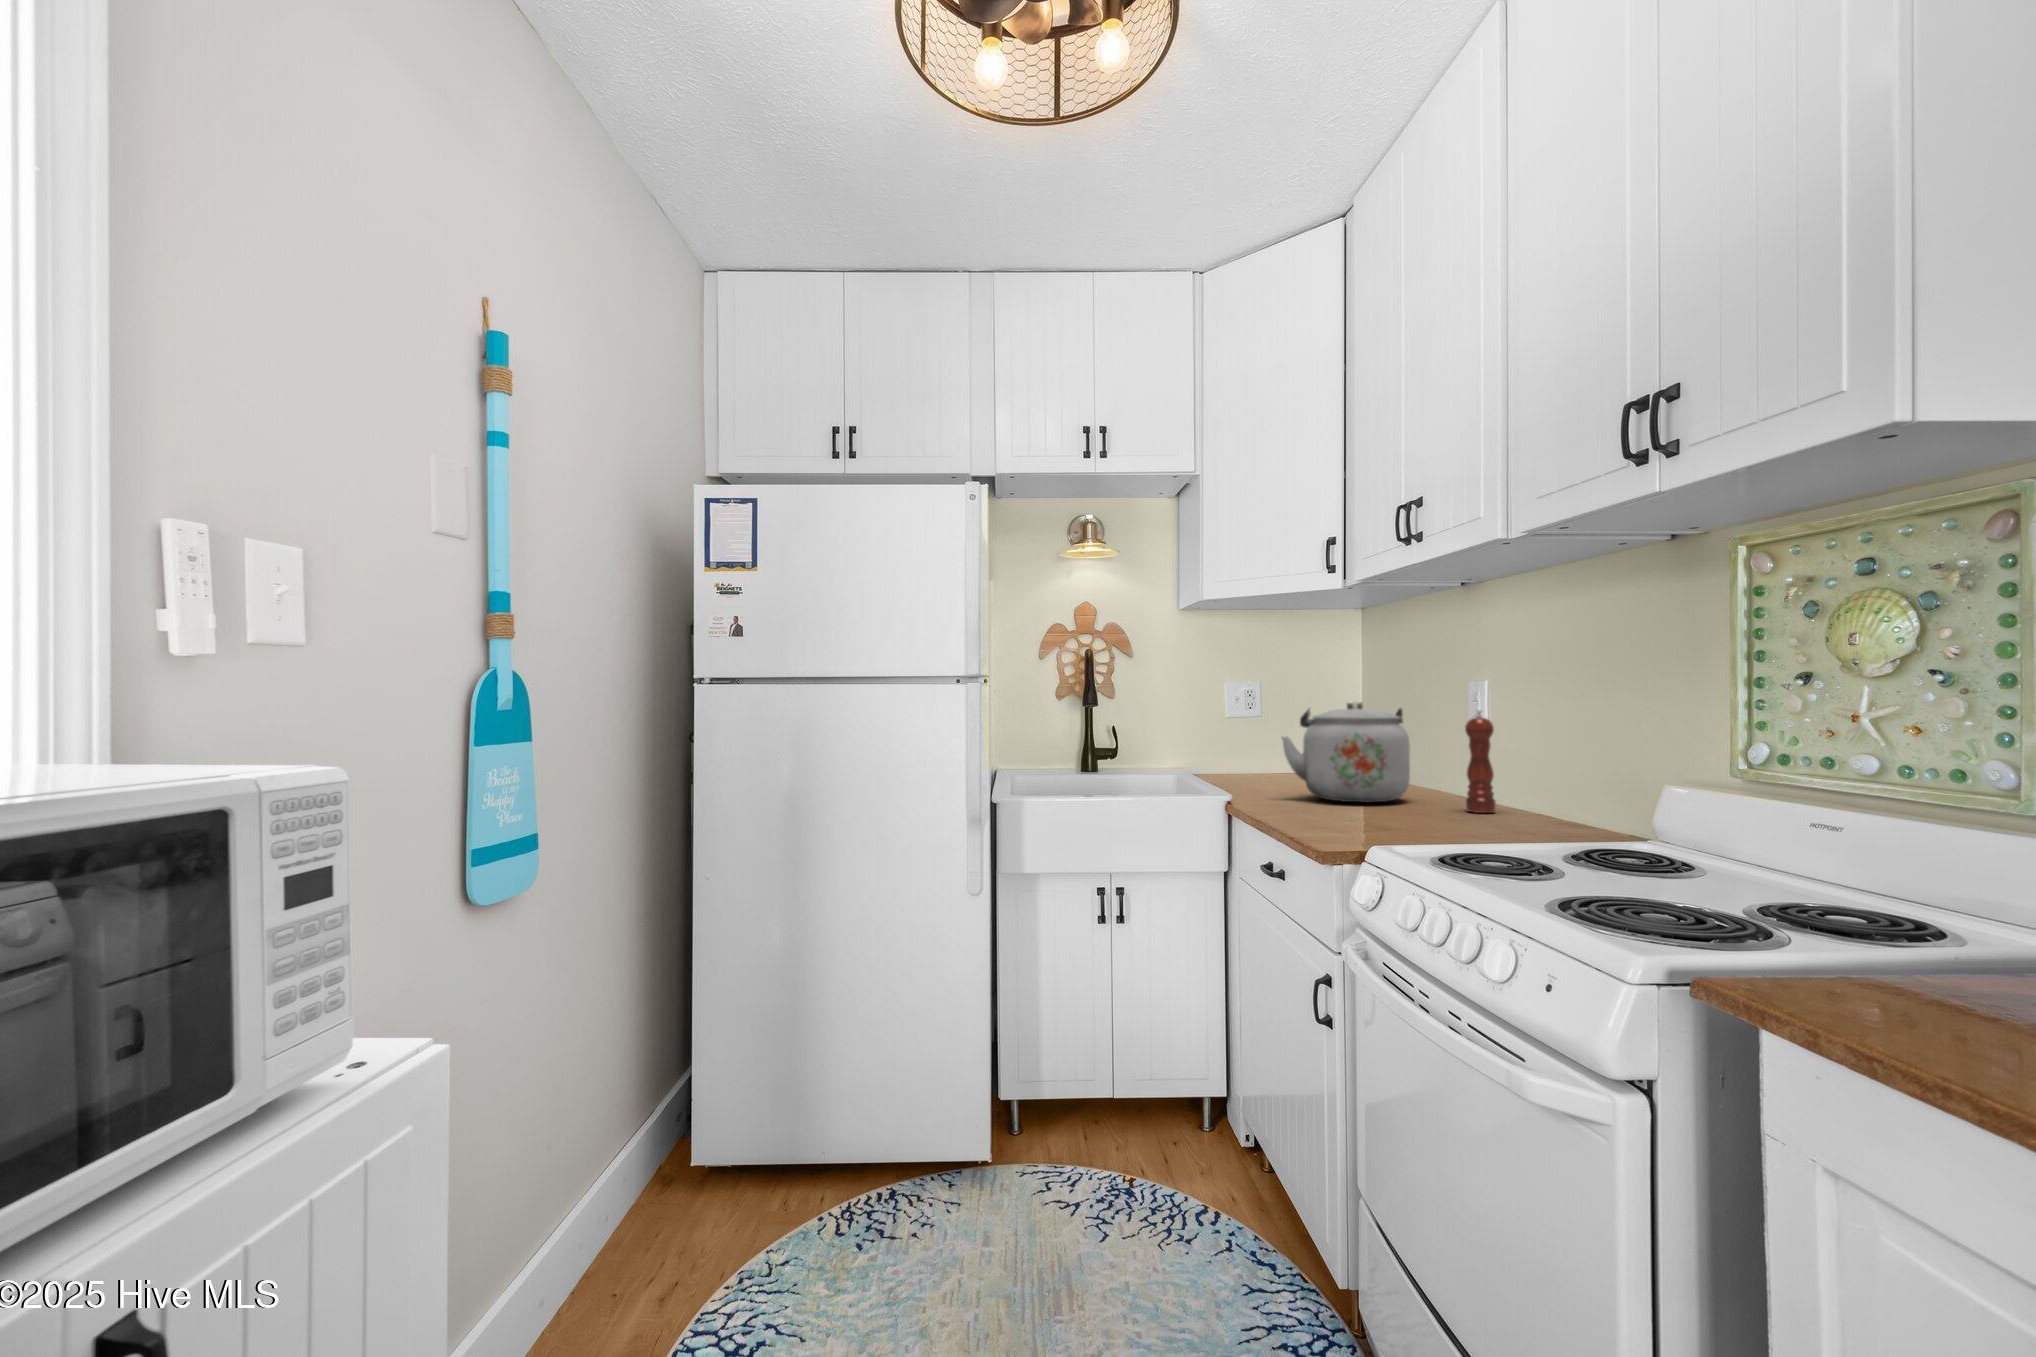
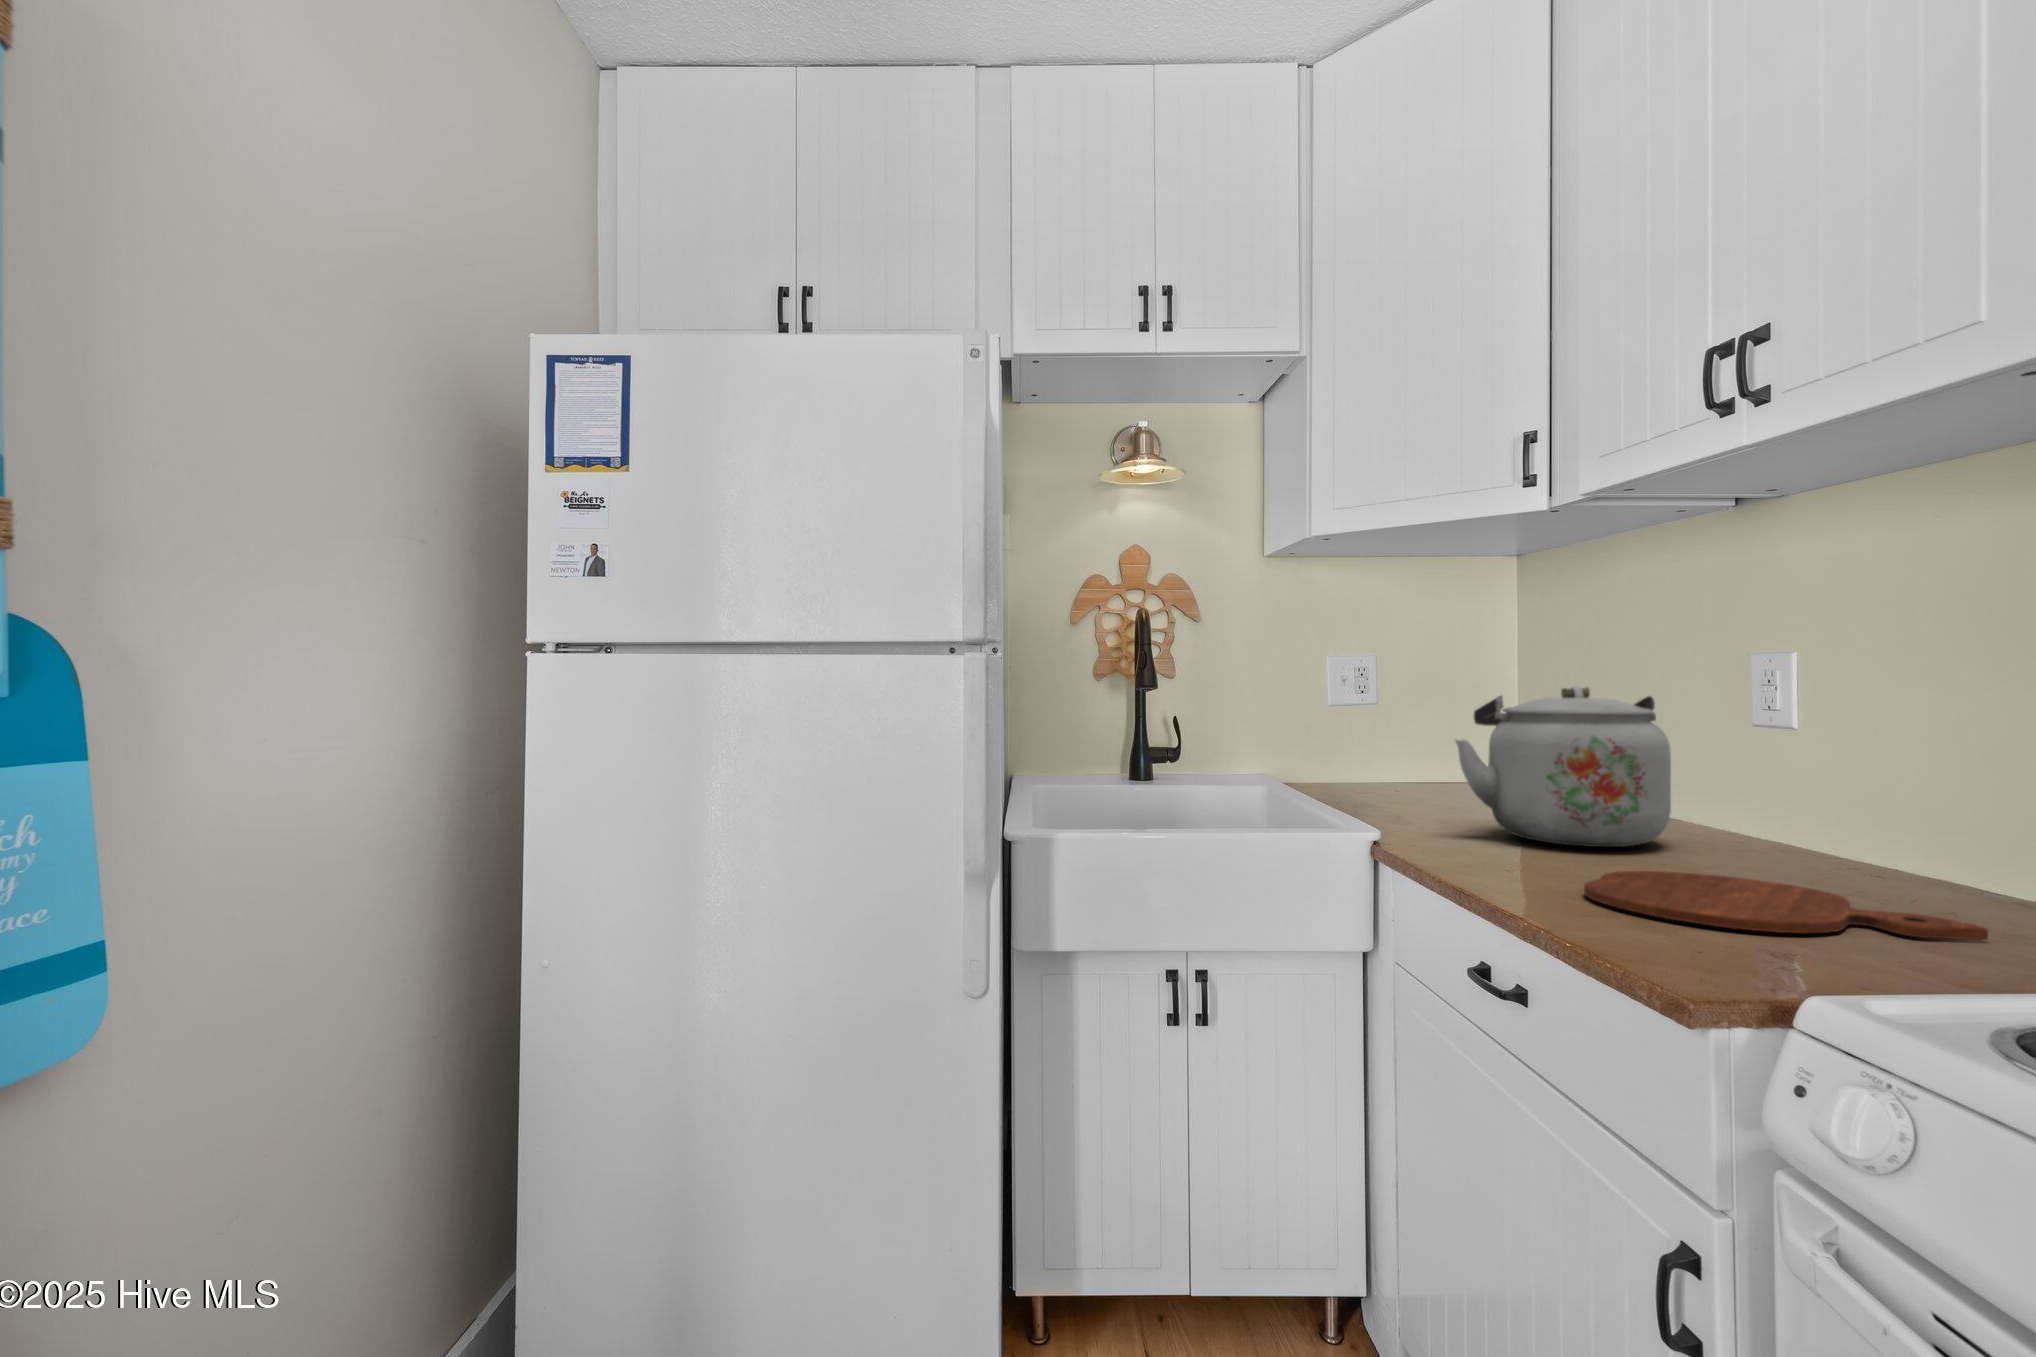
pepper mill: present [1465,710,1496,813] -> none [1798,702,1857,876]
cutting board: none [1322,811,1506,834] -> present [1584,871,1988,940]

